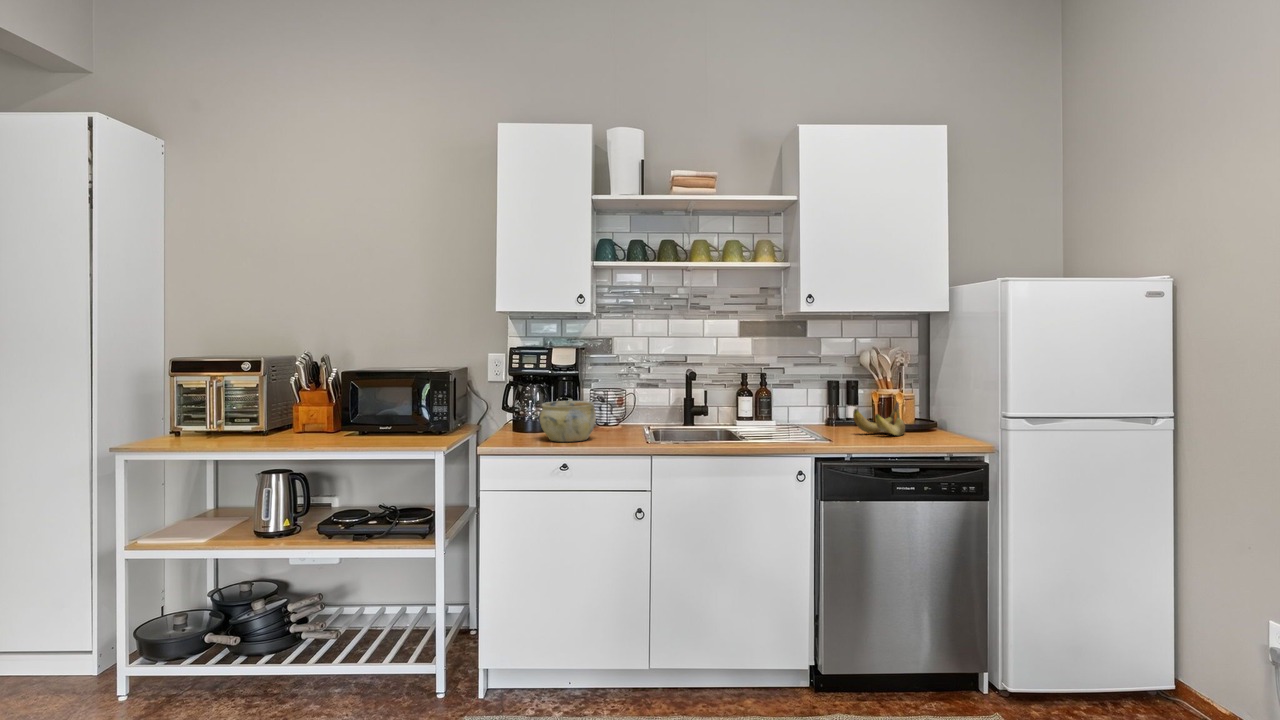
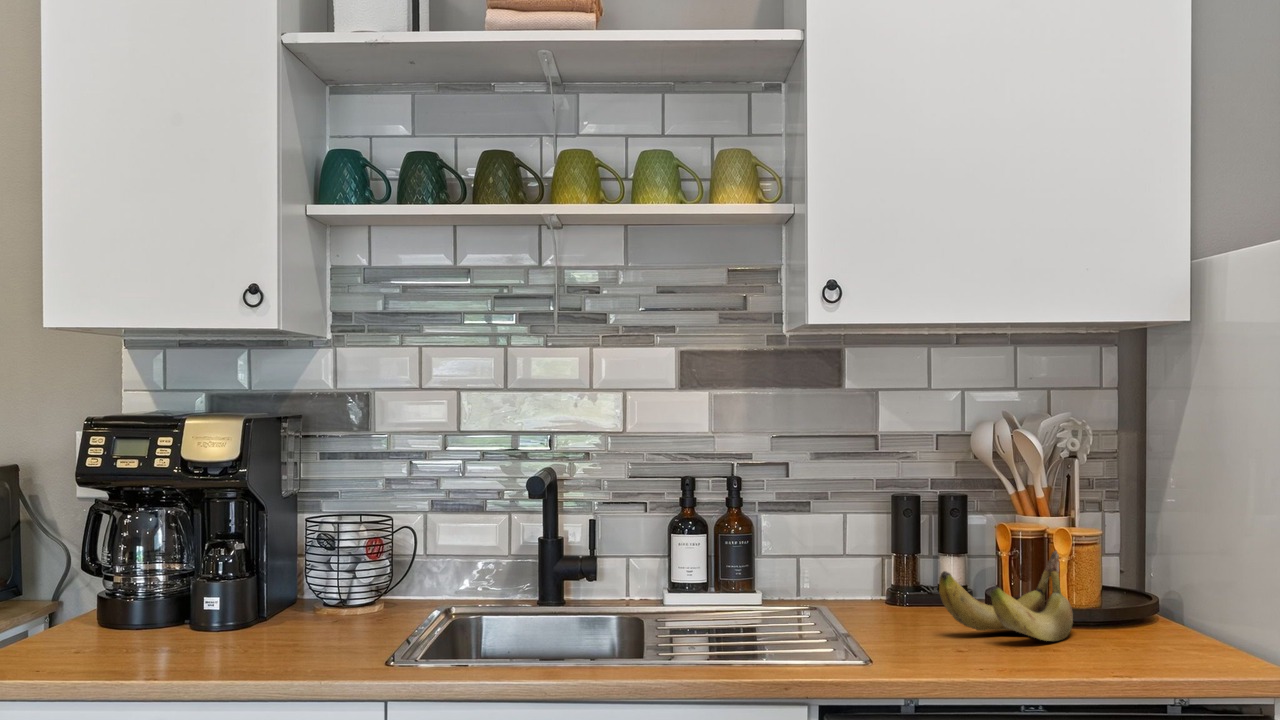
ceramic bowl: present [540,401,596,442] -> none [125,551,277,662]

